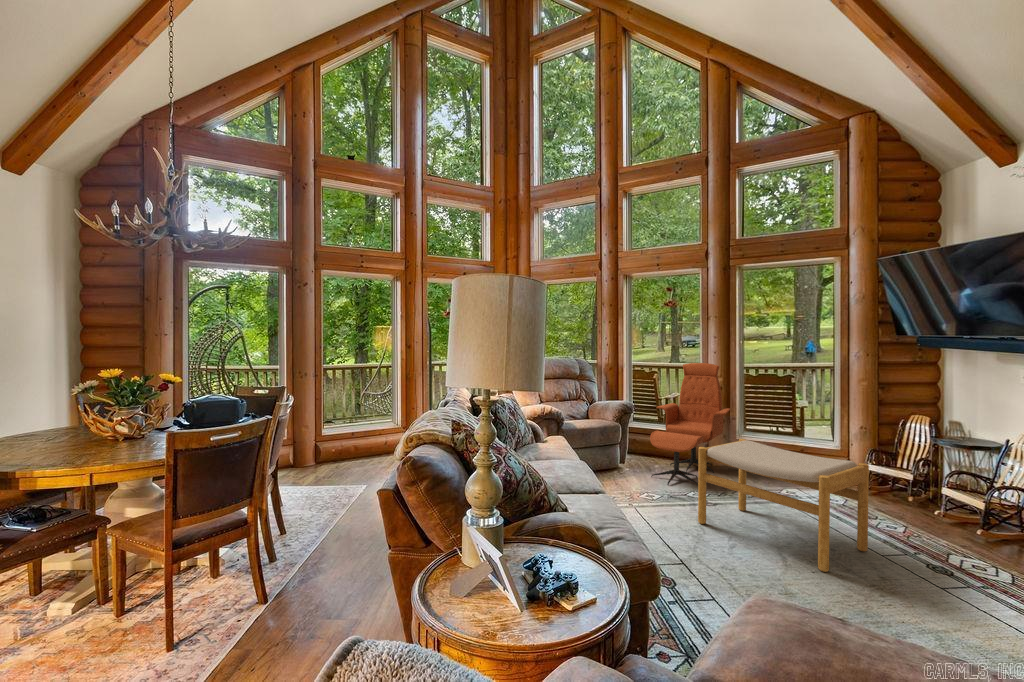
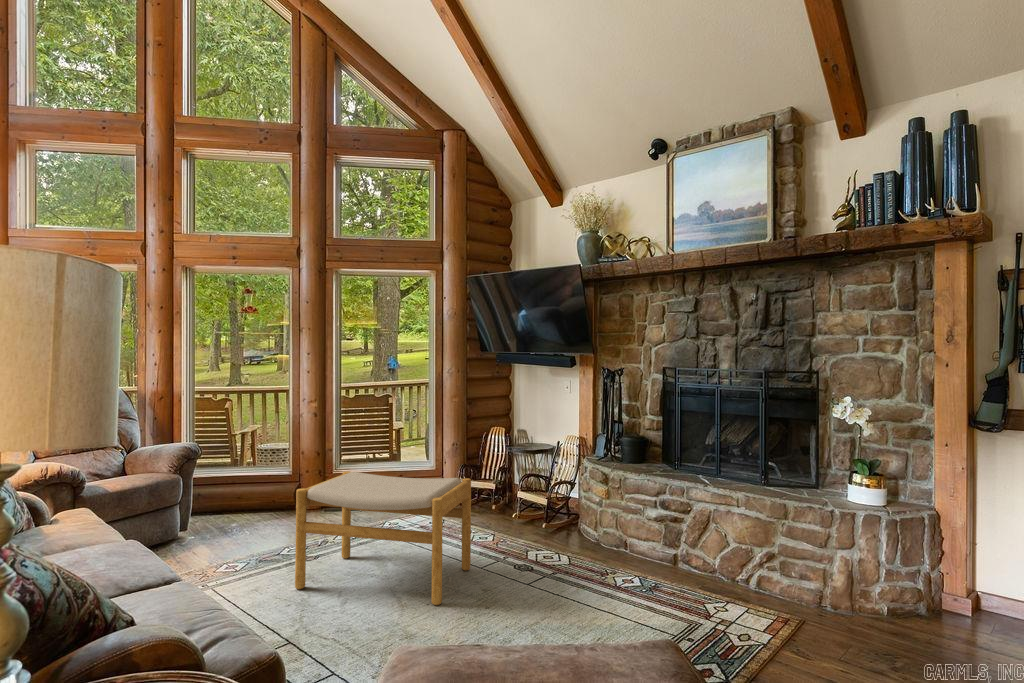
lounge chair: present [650,363,730,485] -> none [225,384,327,548]

